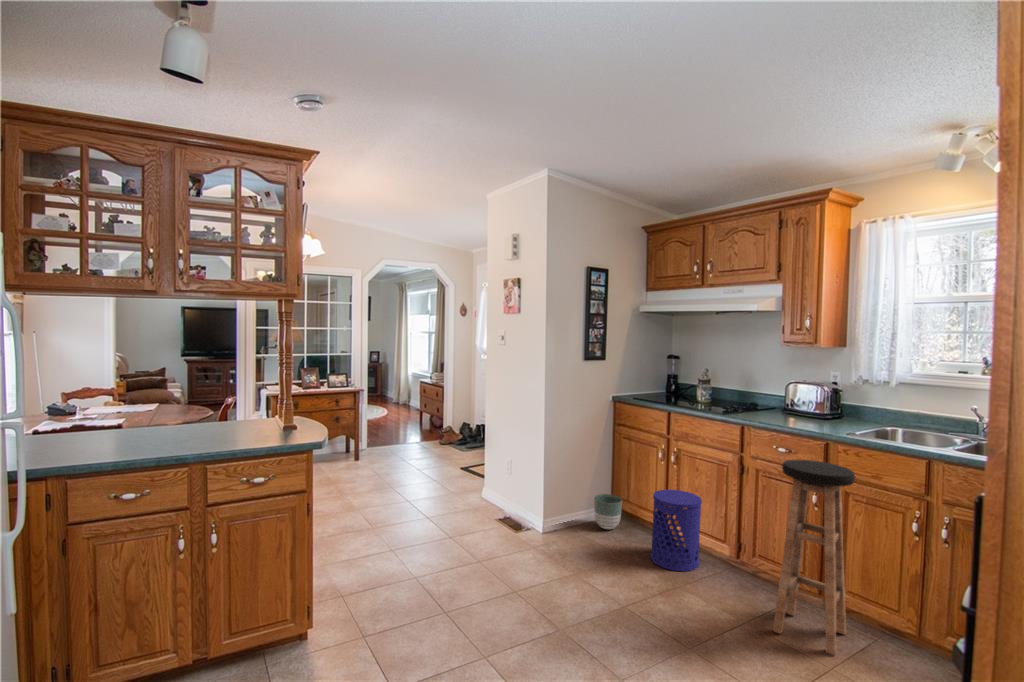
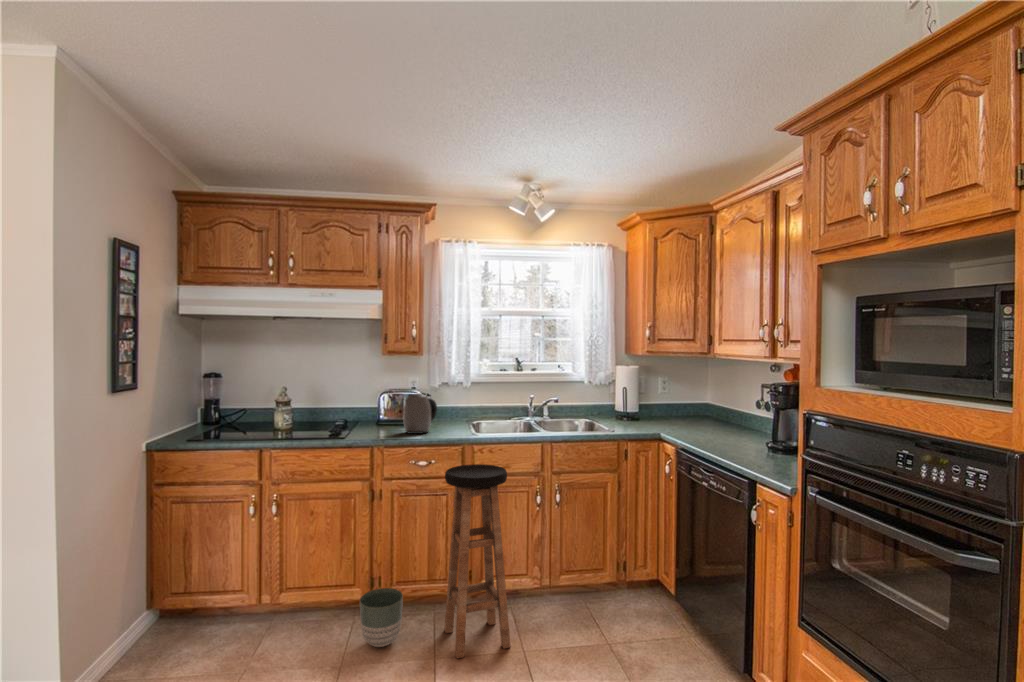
kettle: none [779,385,822,424] -> present [403,394,437,434]
waste bin: present [651,490,702,571] -> none [263,547,330,663]
planter: present [594,494,622,529] -> present [360,588,403,647]

